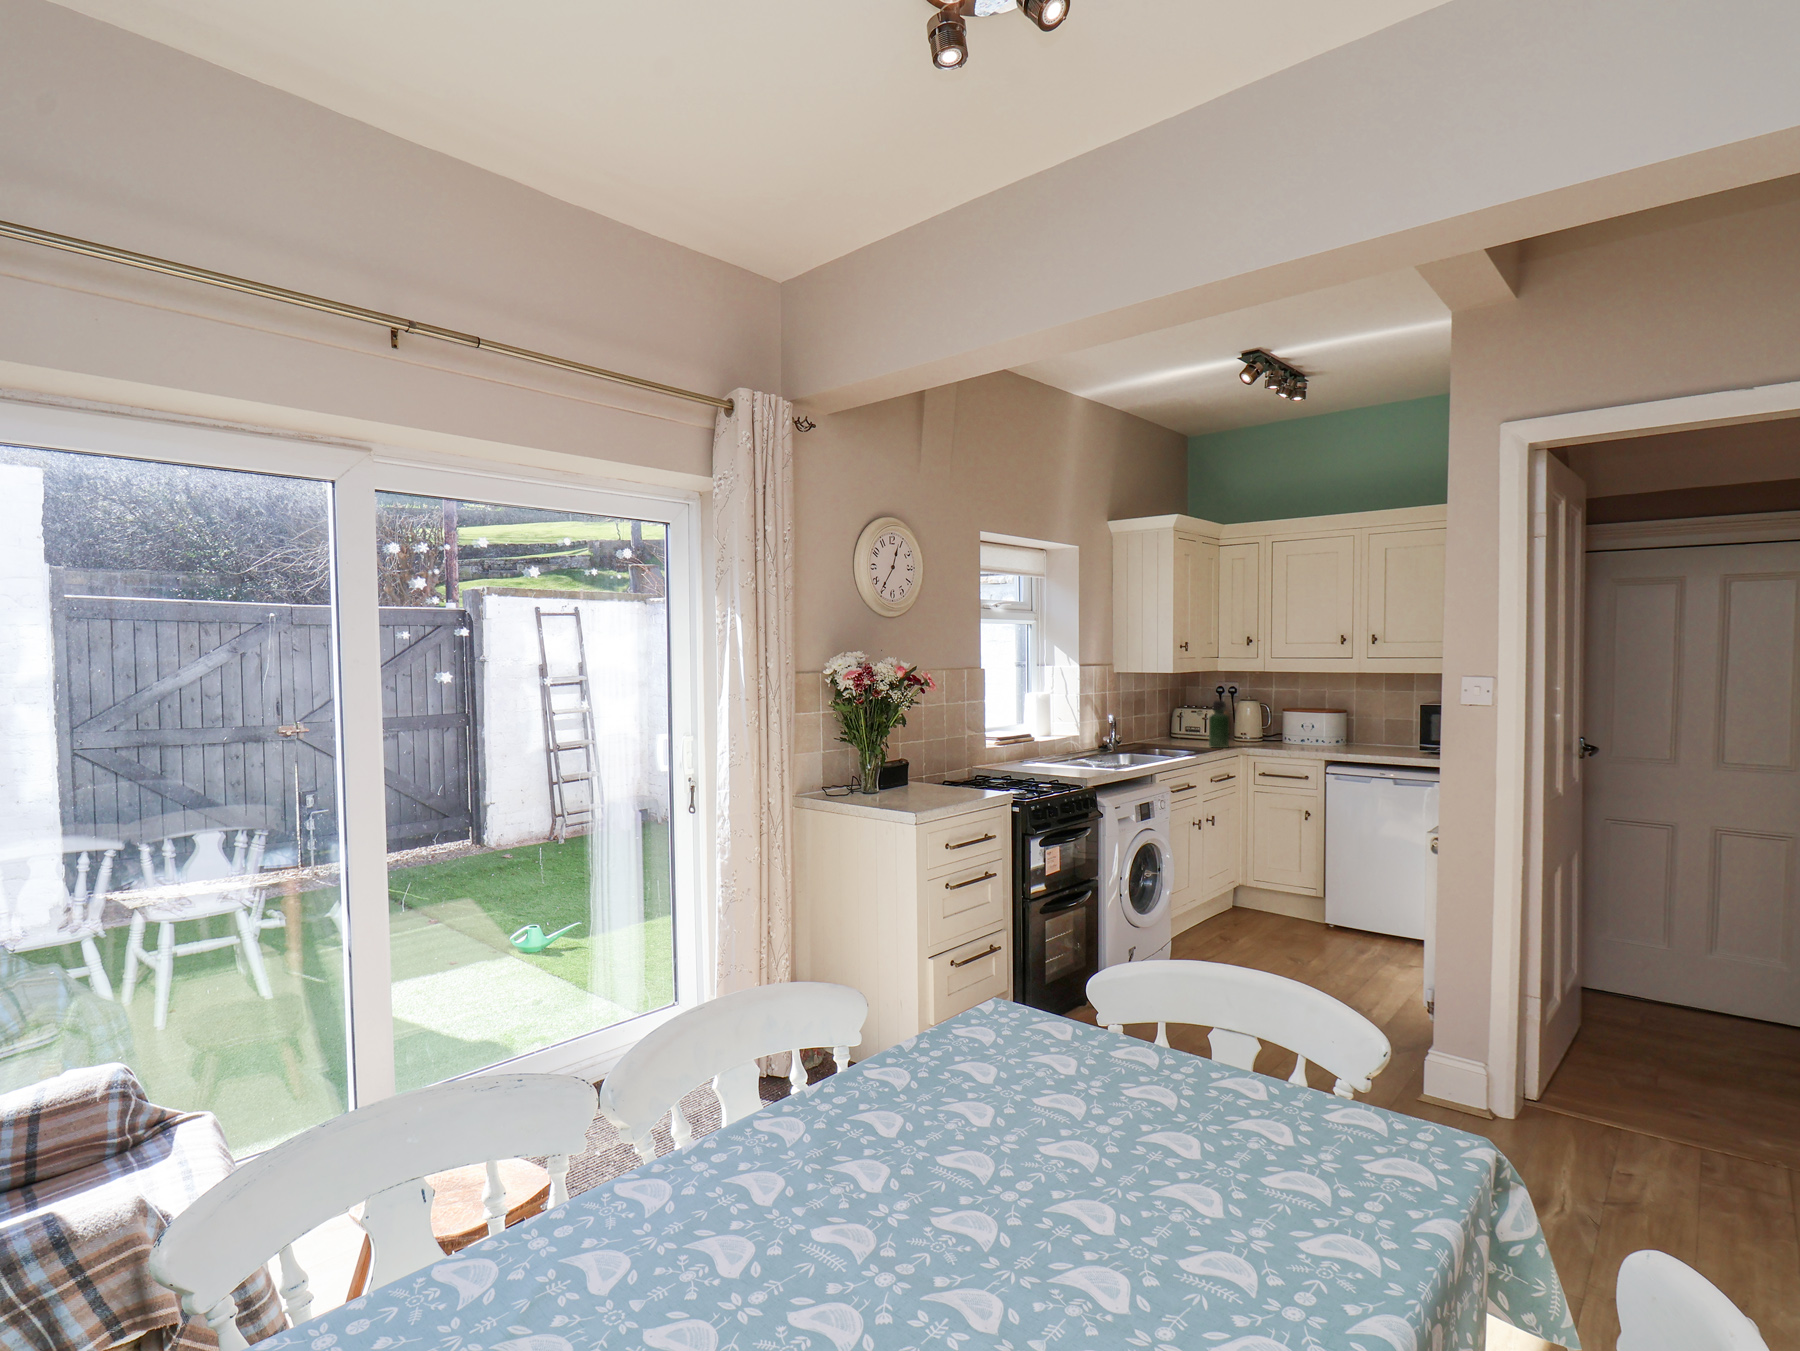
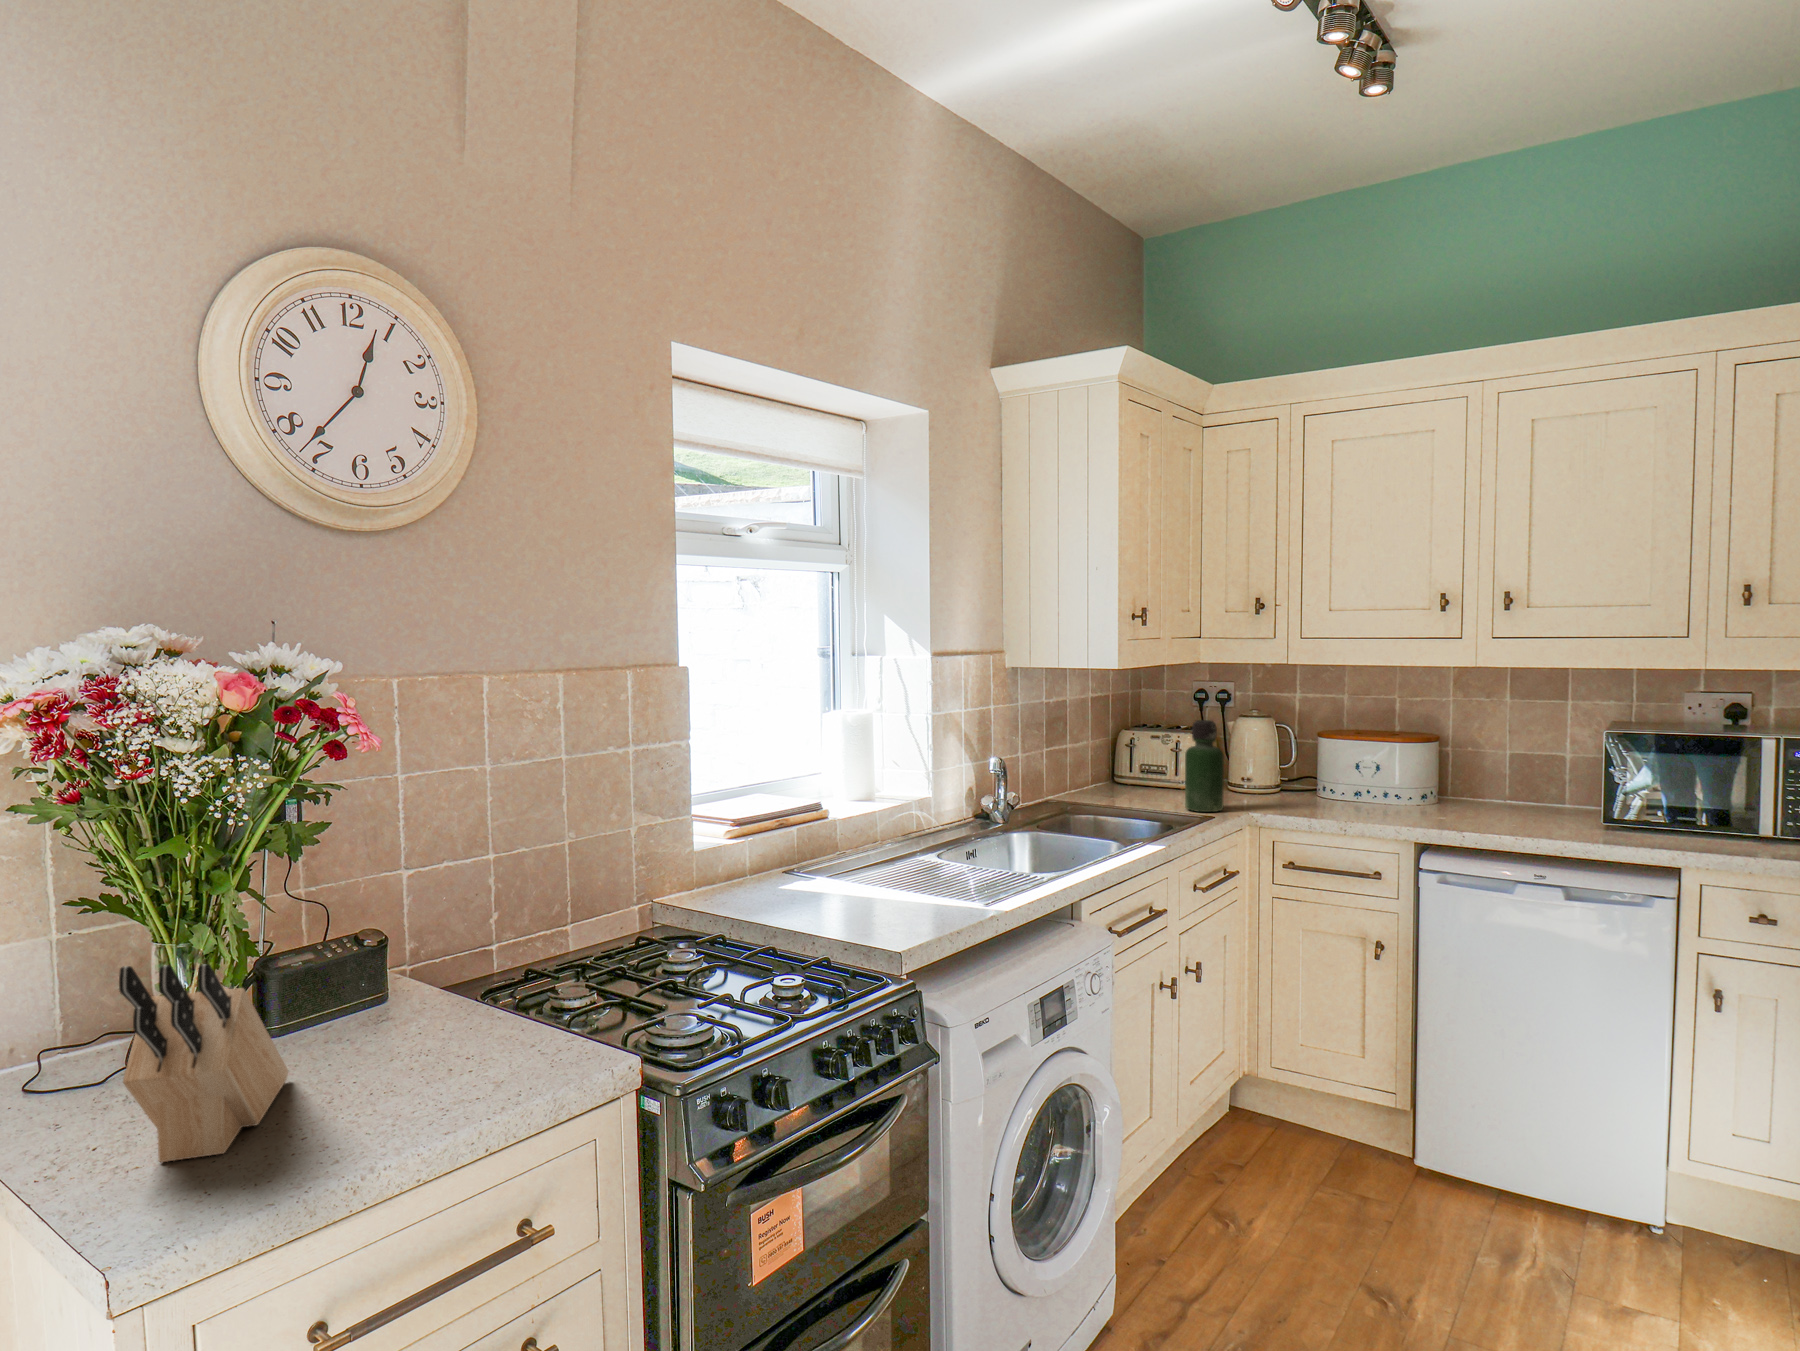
knife block: none [894,745,931,802] -> present [119,964,288,1162]

